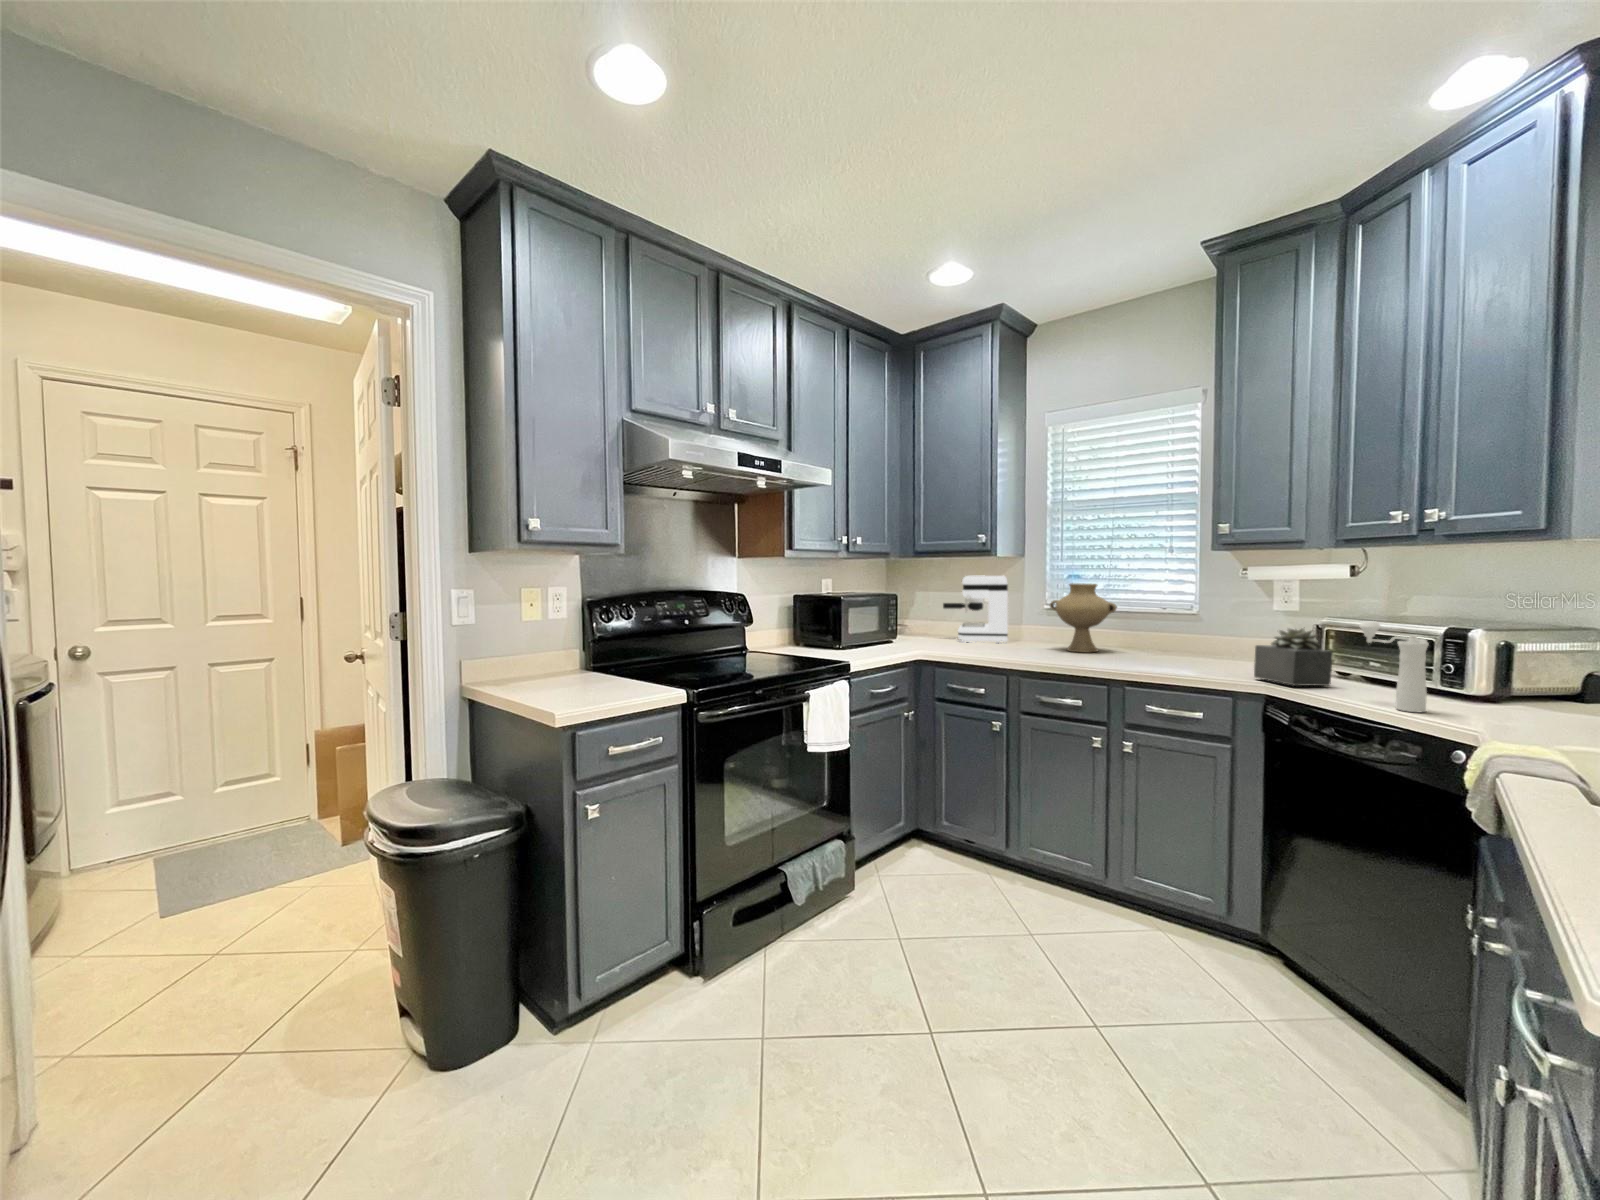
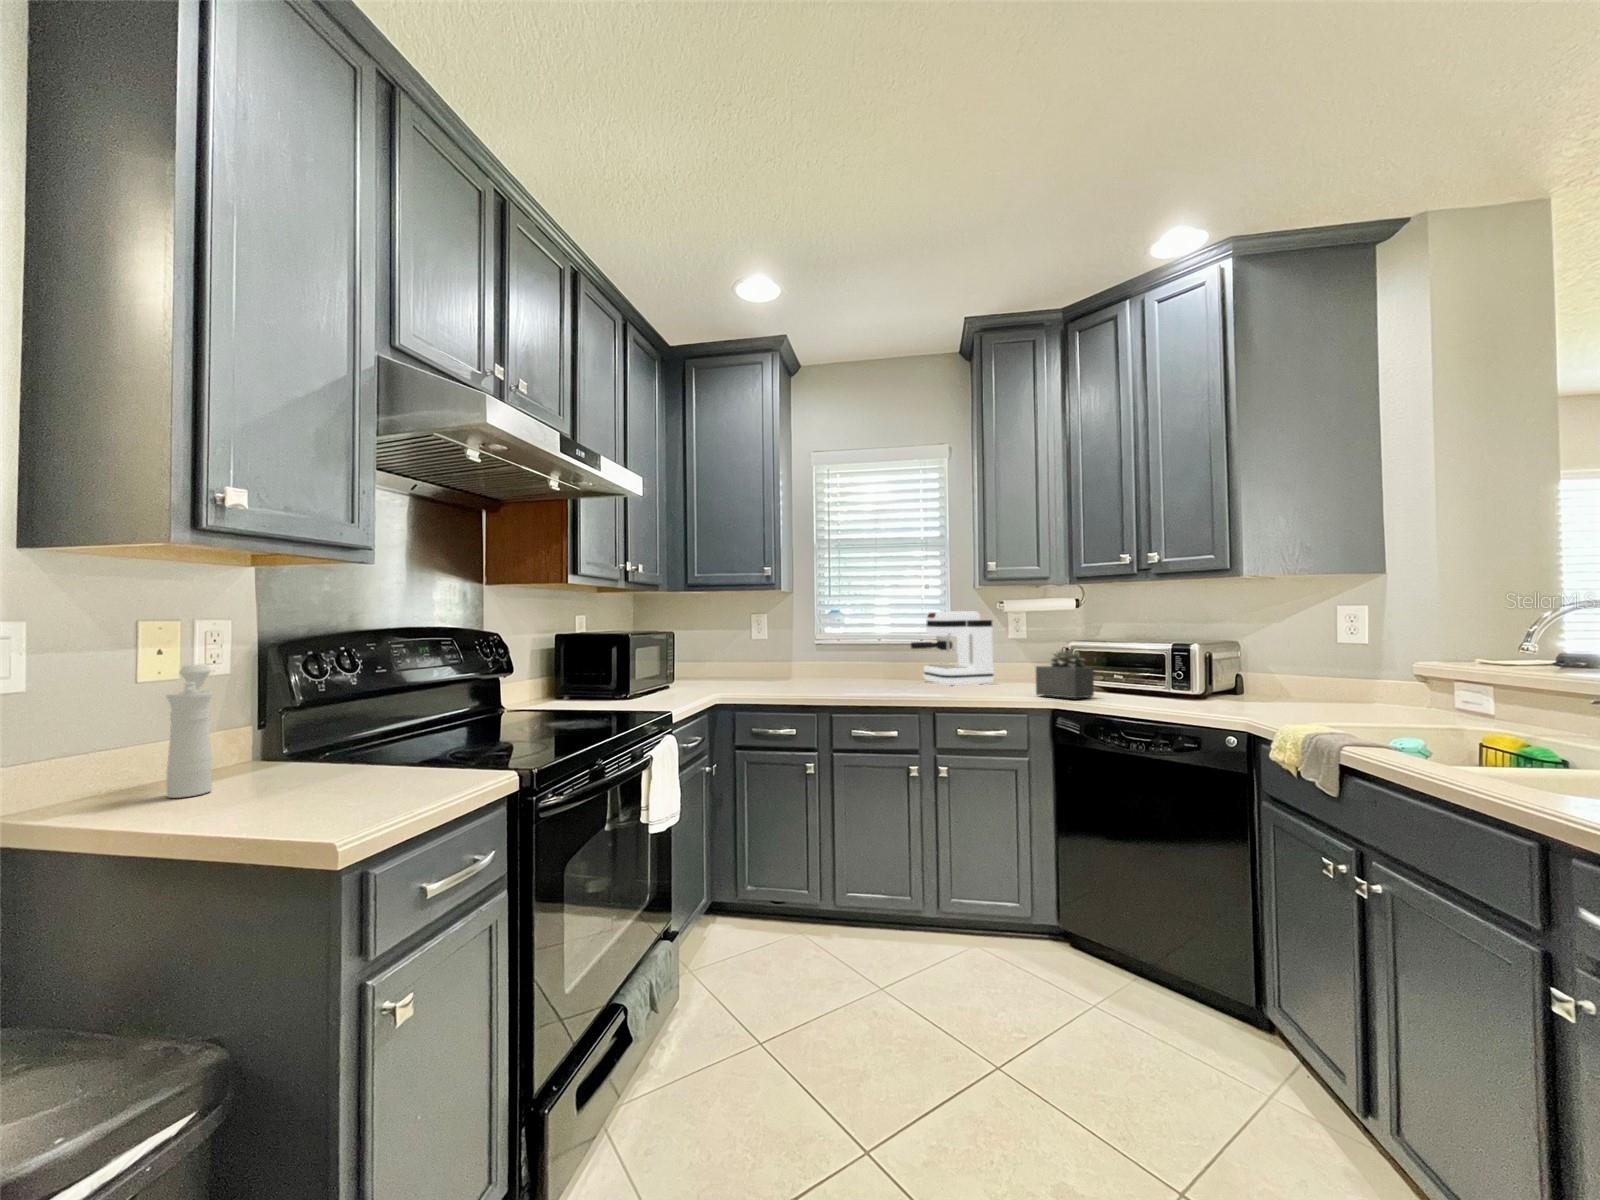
coffee maker: present [943,575,1008,643] -> present [911,611,994,686]
vase: present [1050,583,1116,652] -> none [831,618,891,686]
pepper mill: present [1359,621,1429,712] -> present [166,664,212,798]

